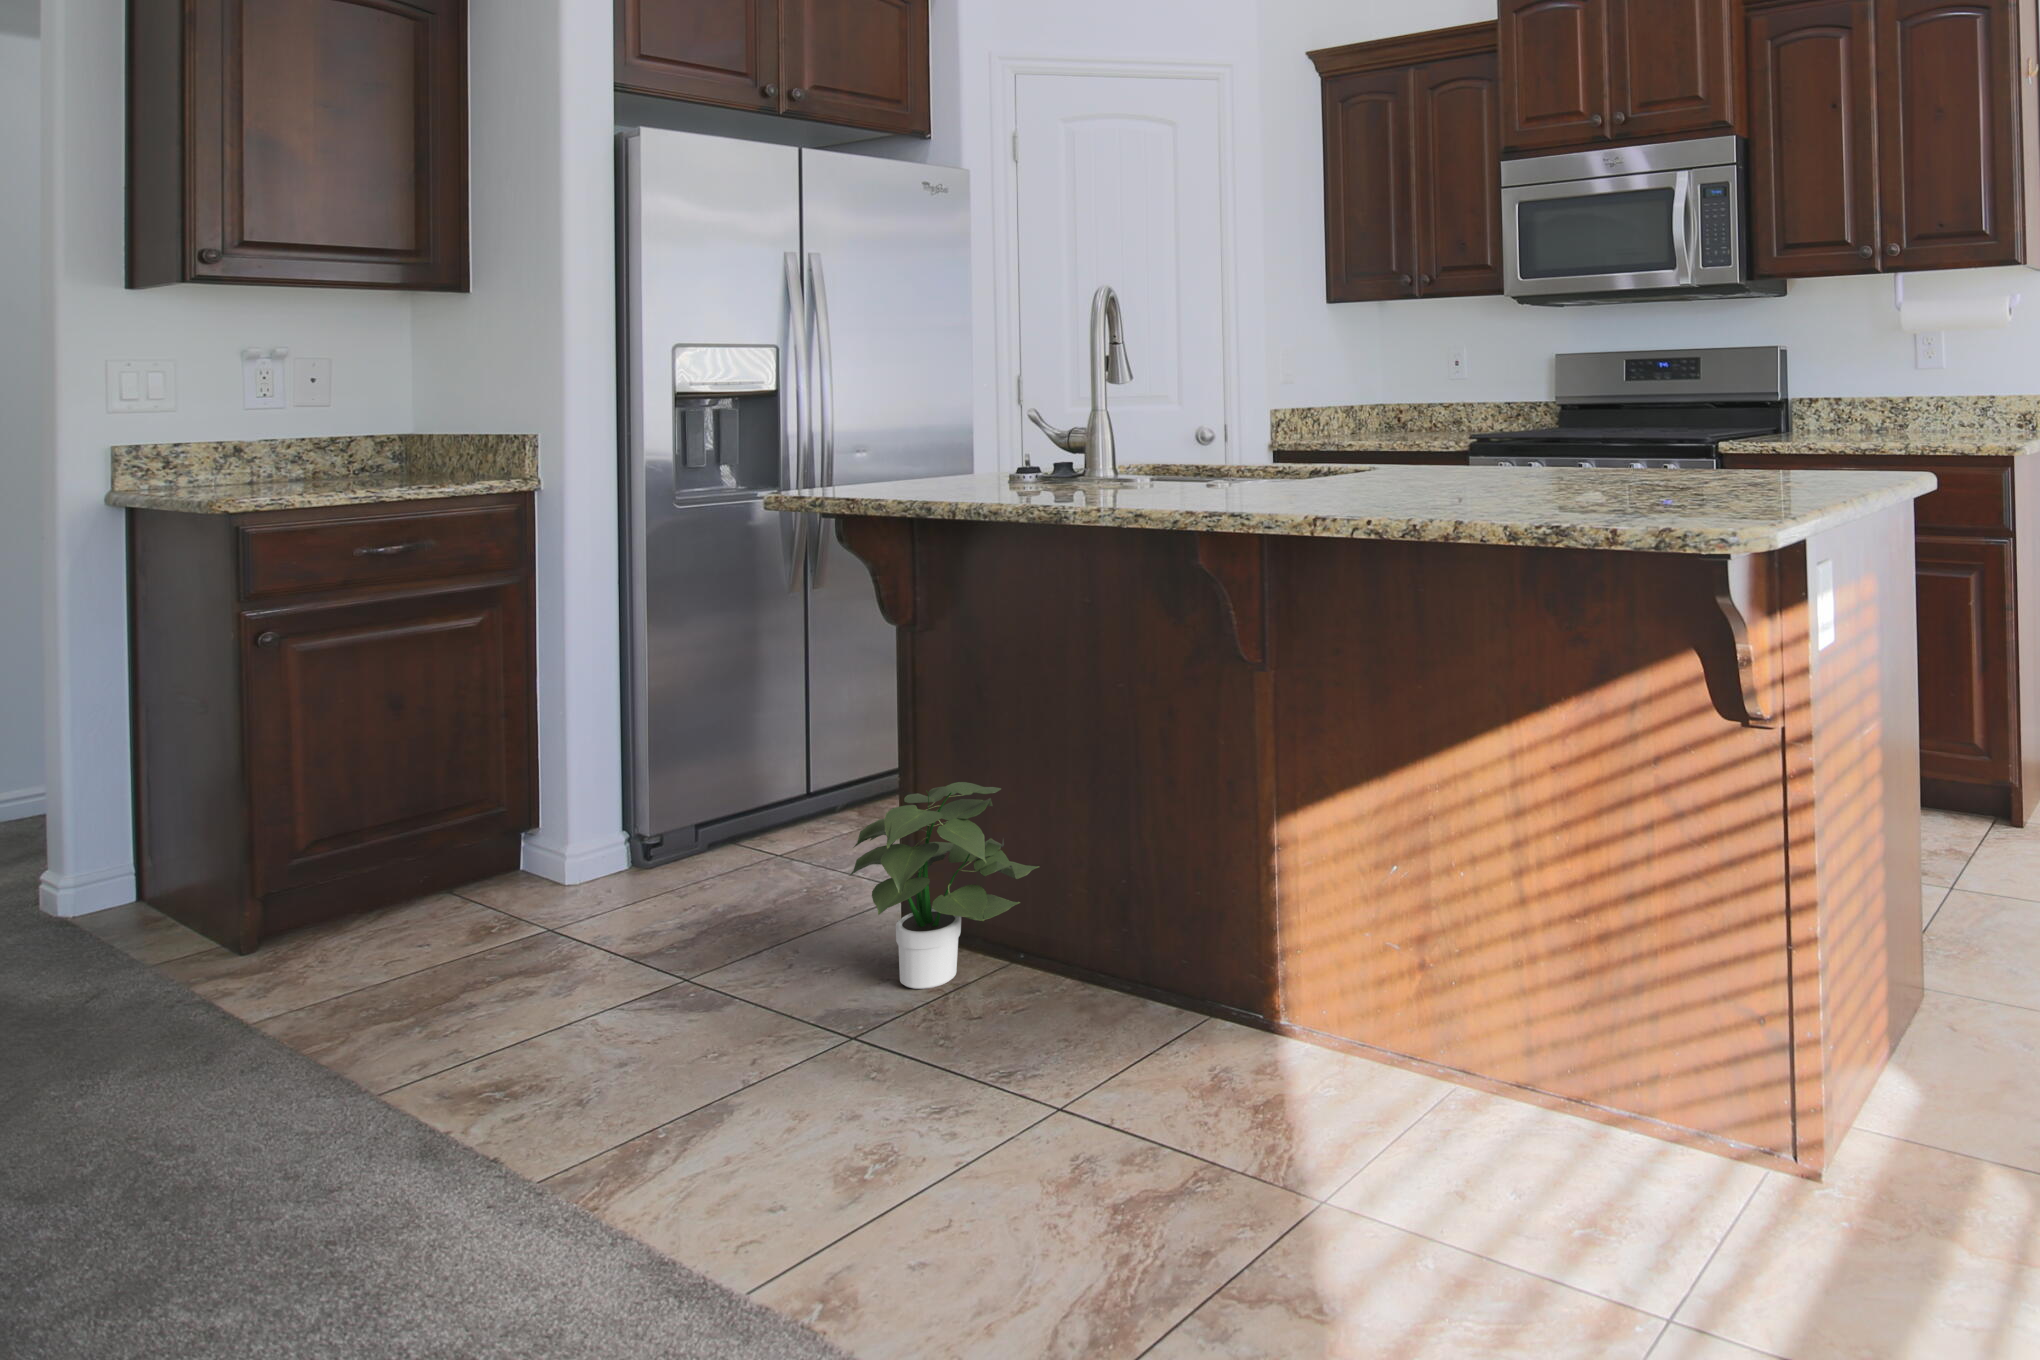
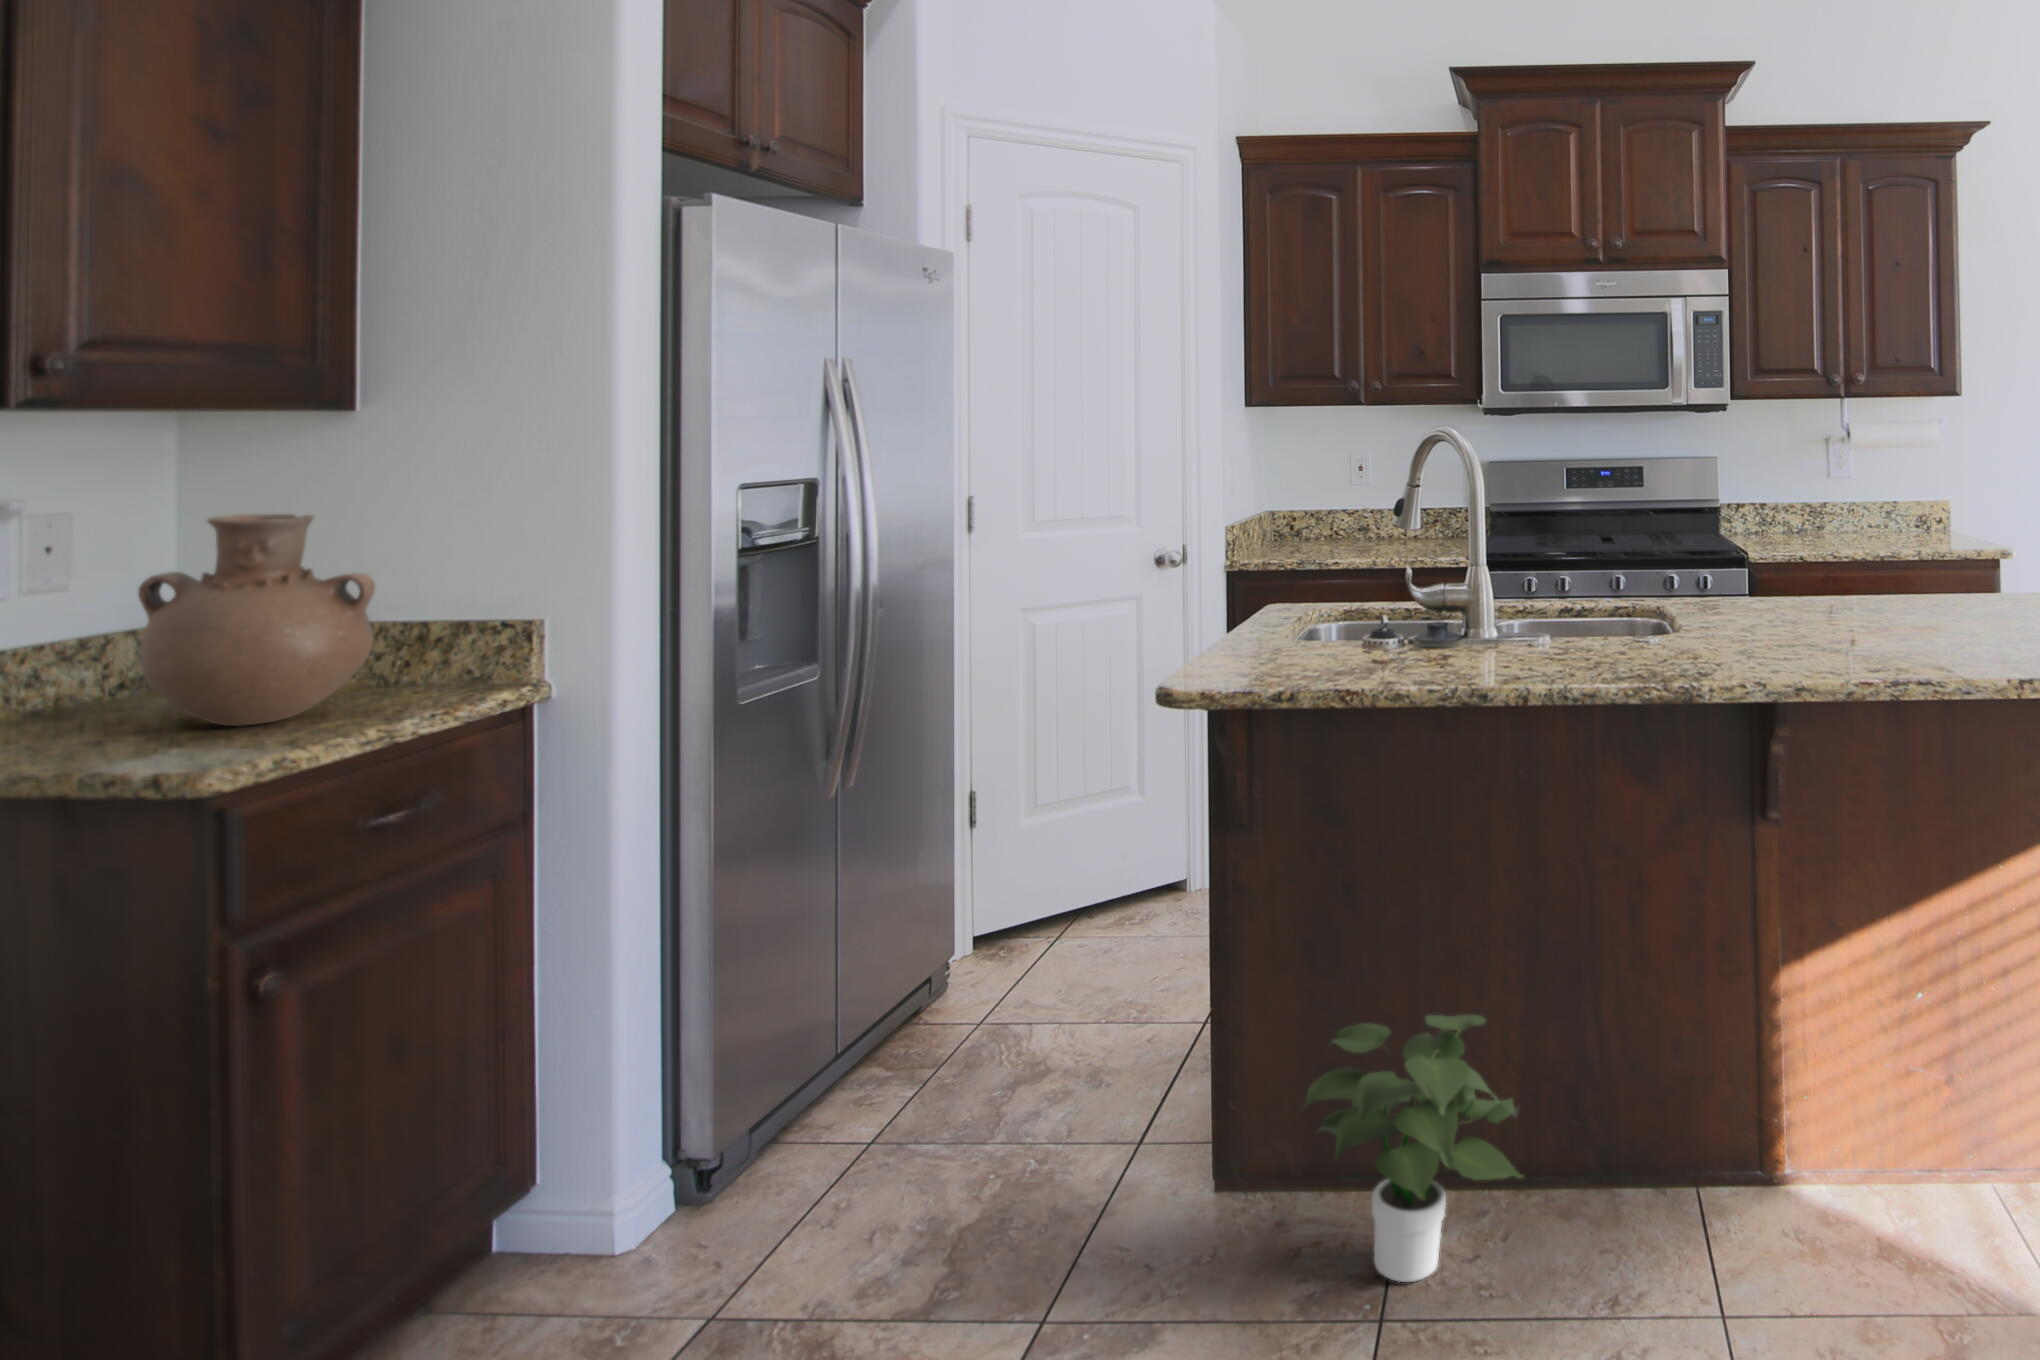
vase: none [274,360,416,490] -> present [138,514,375,726]

